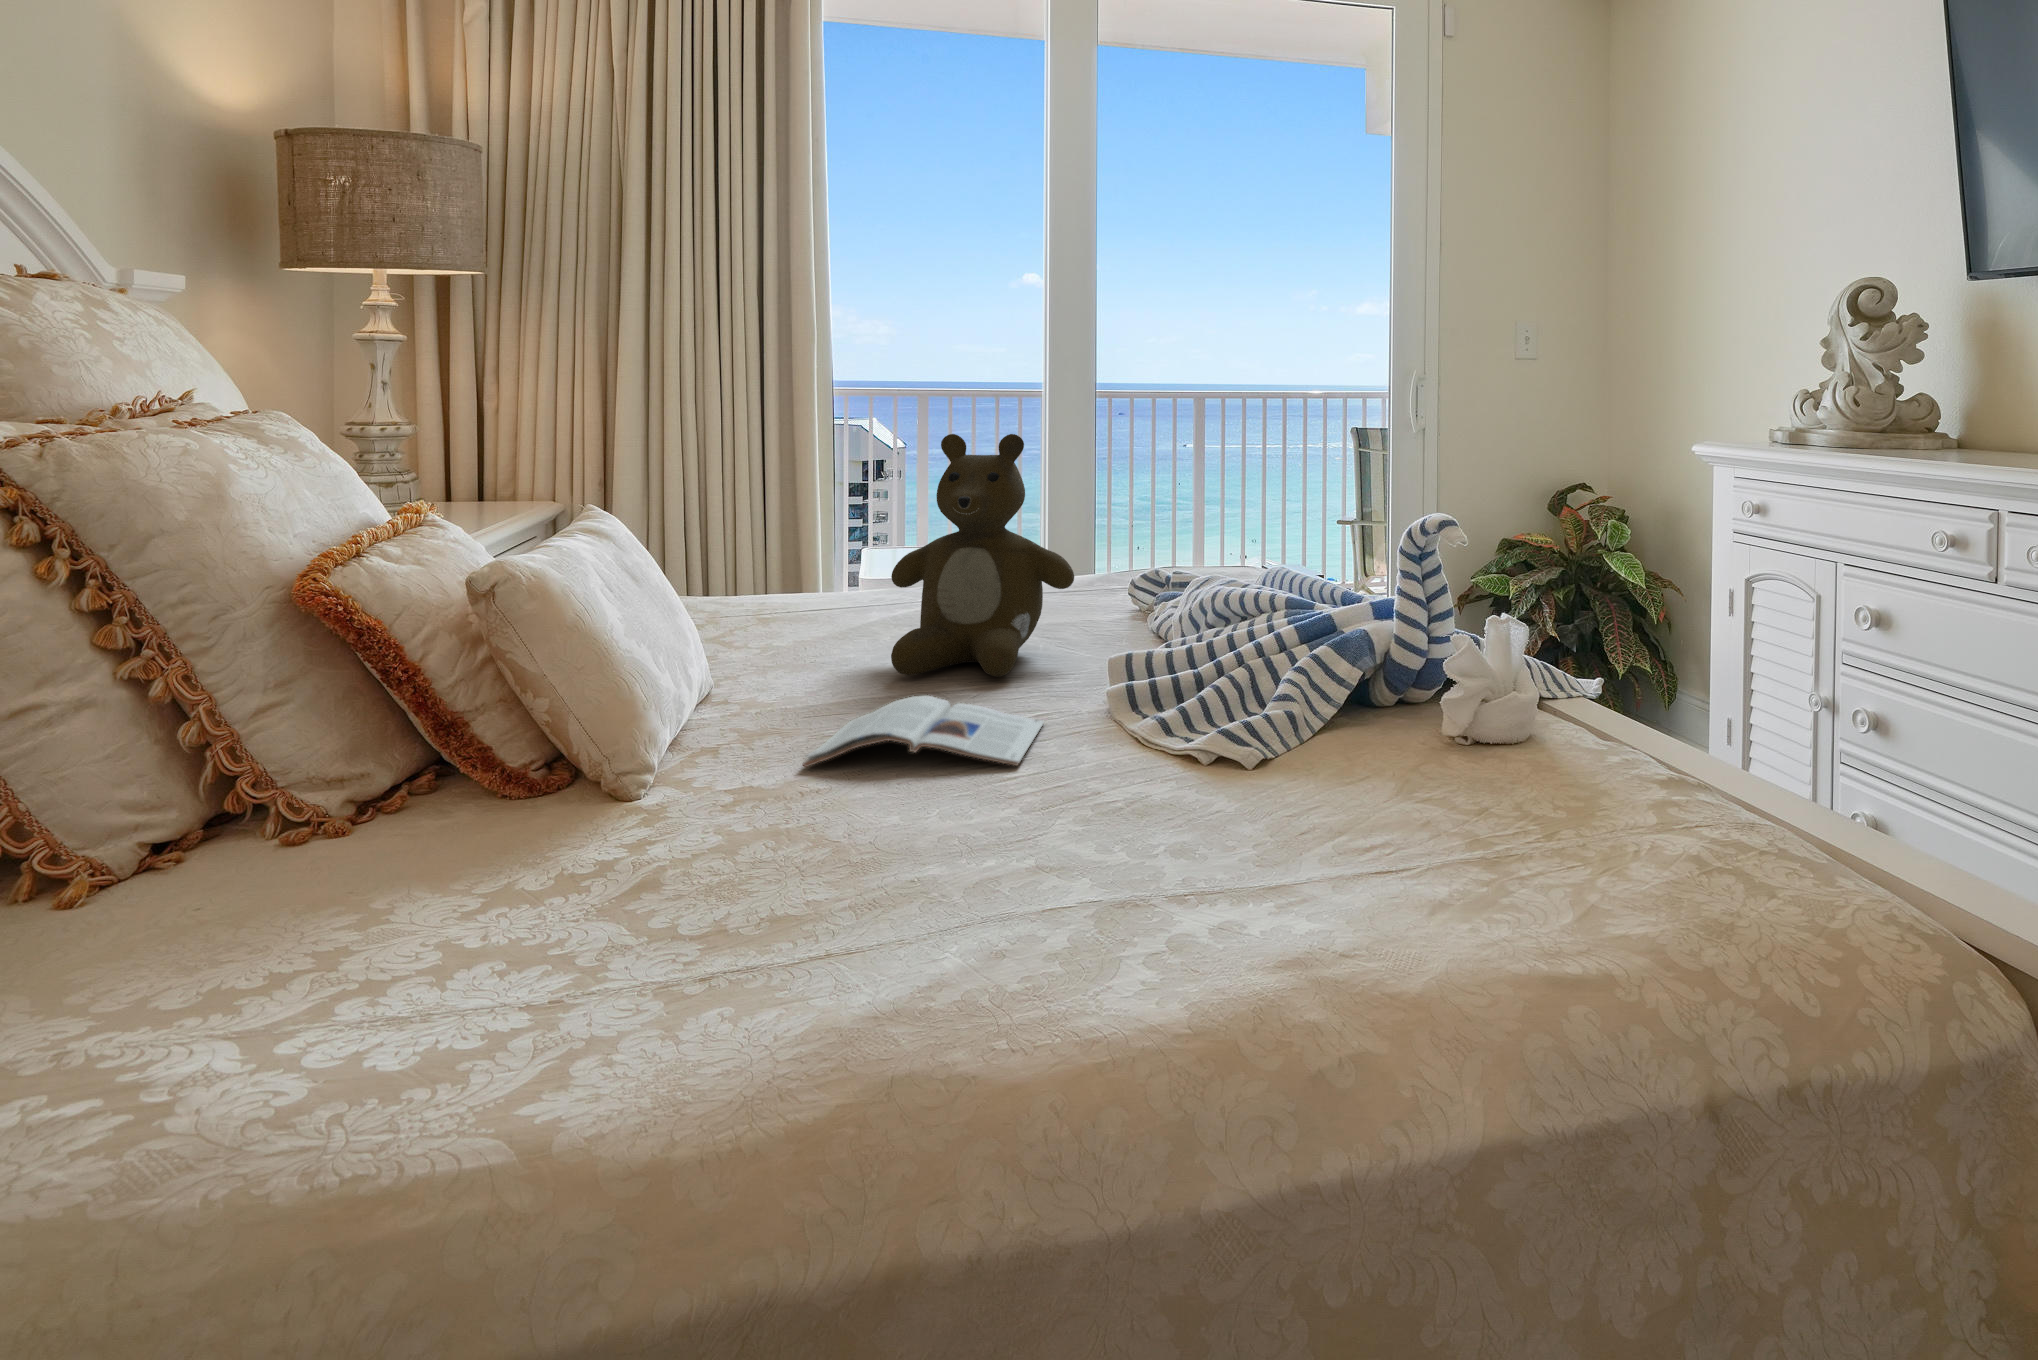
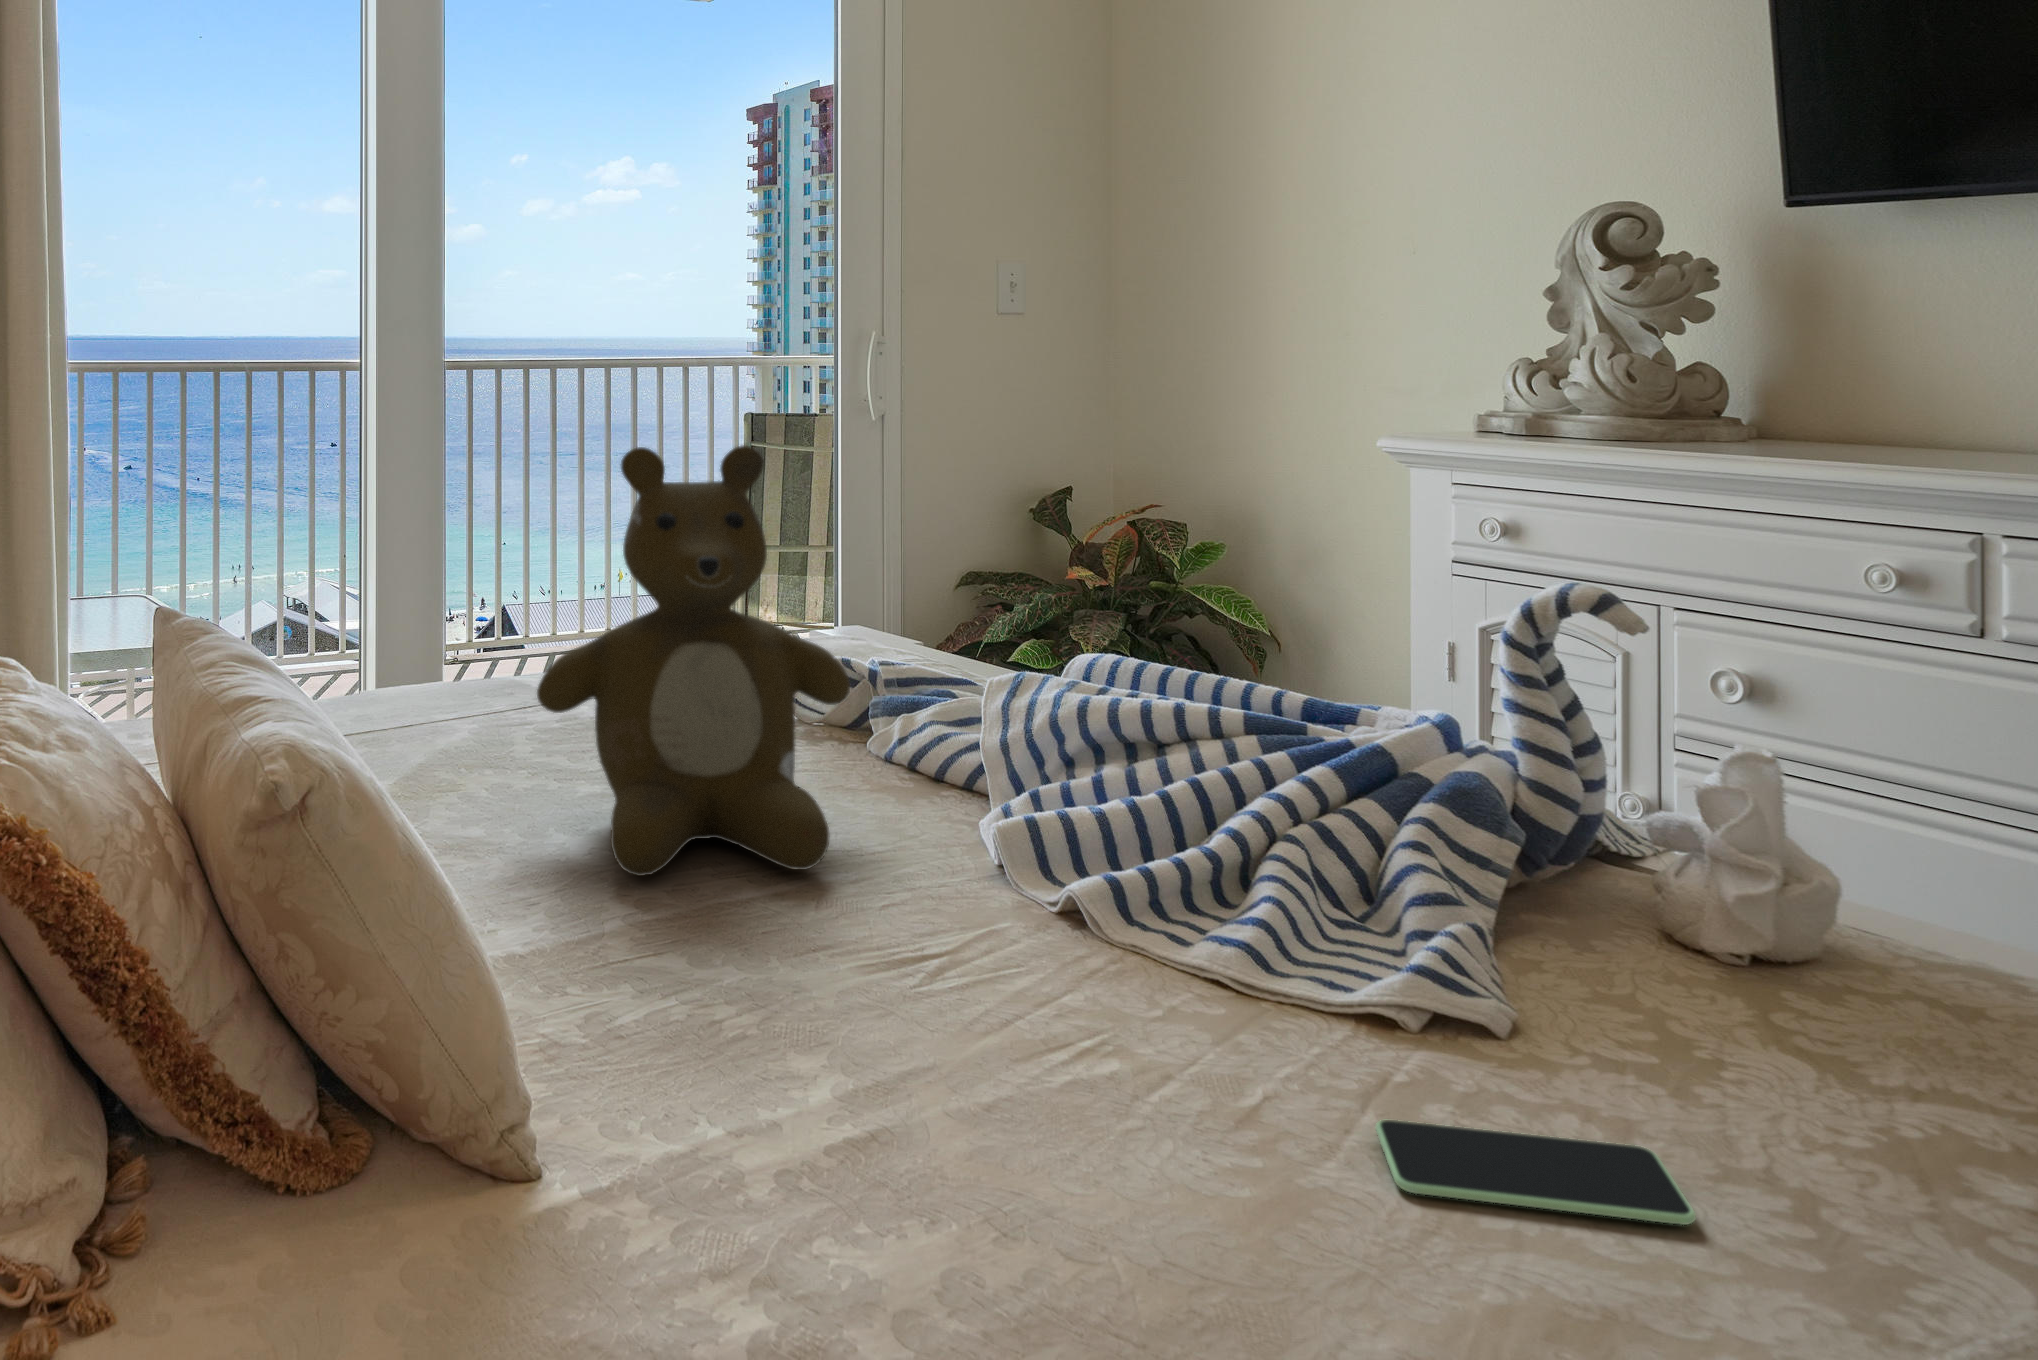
magazine: present [803,696,1044,767] -> none [697,939,1171,1133]
smartphone: none [1060,778,1202,819] -> present [1376,1120,1696,1225]

